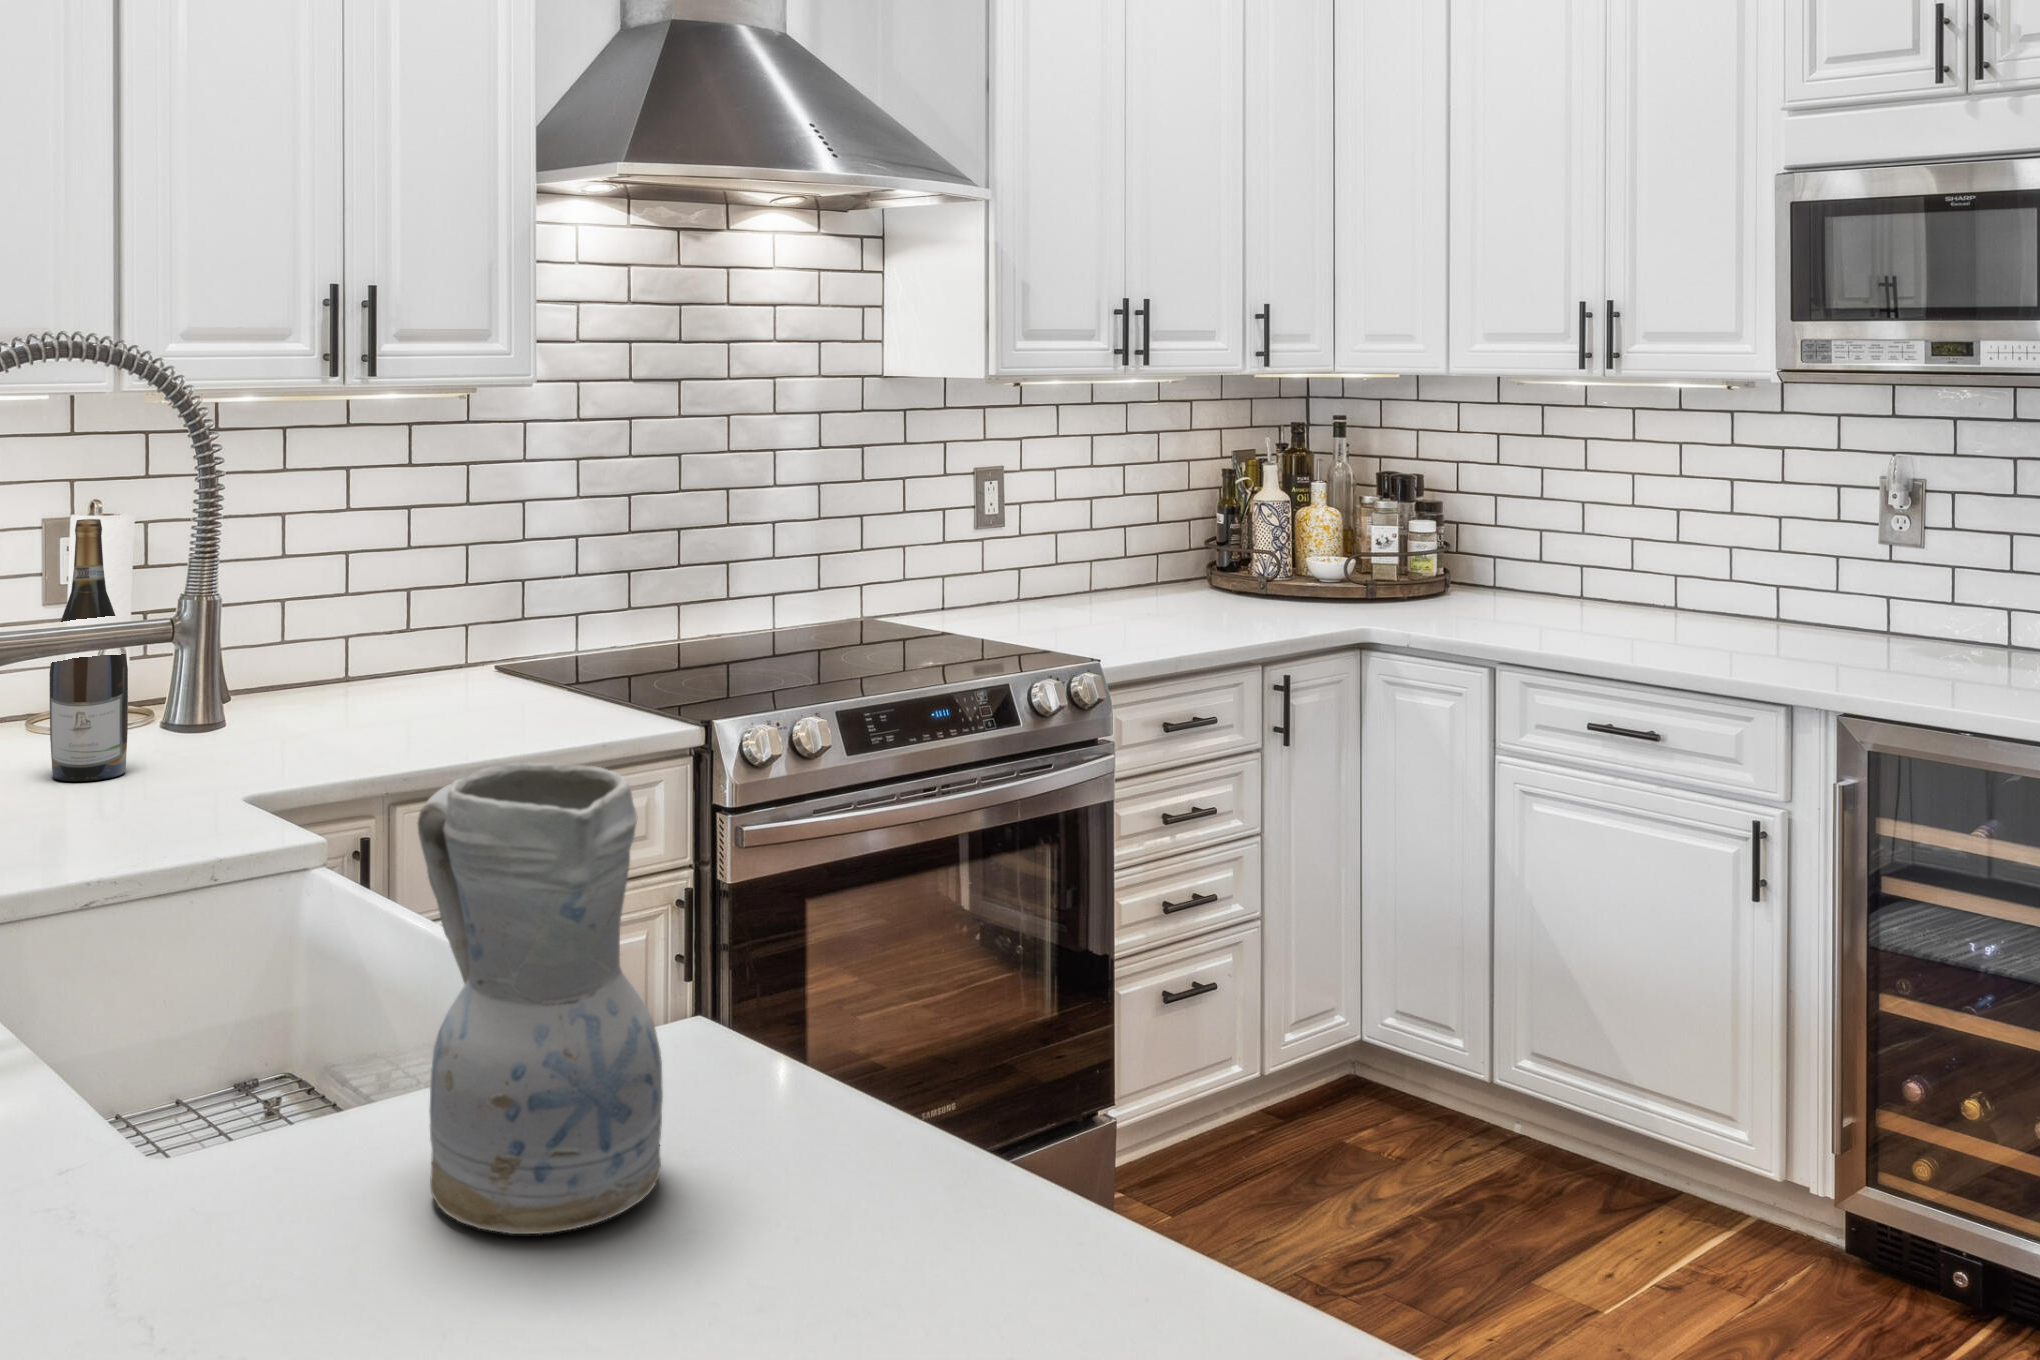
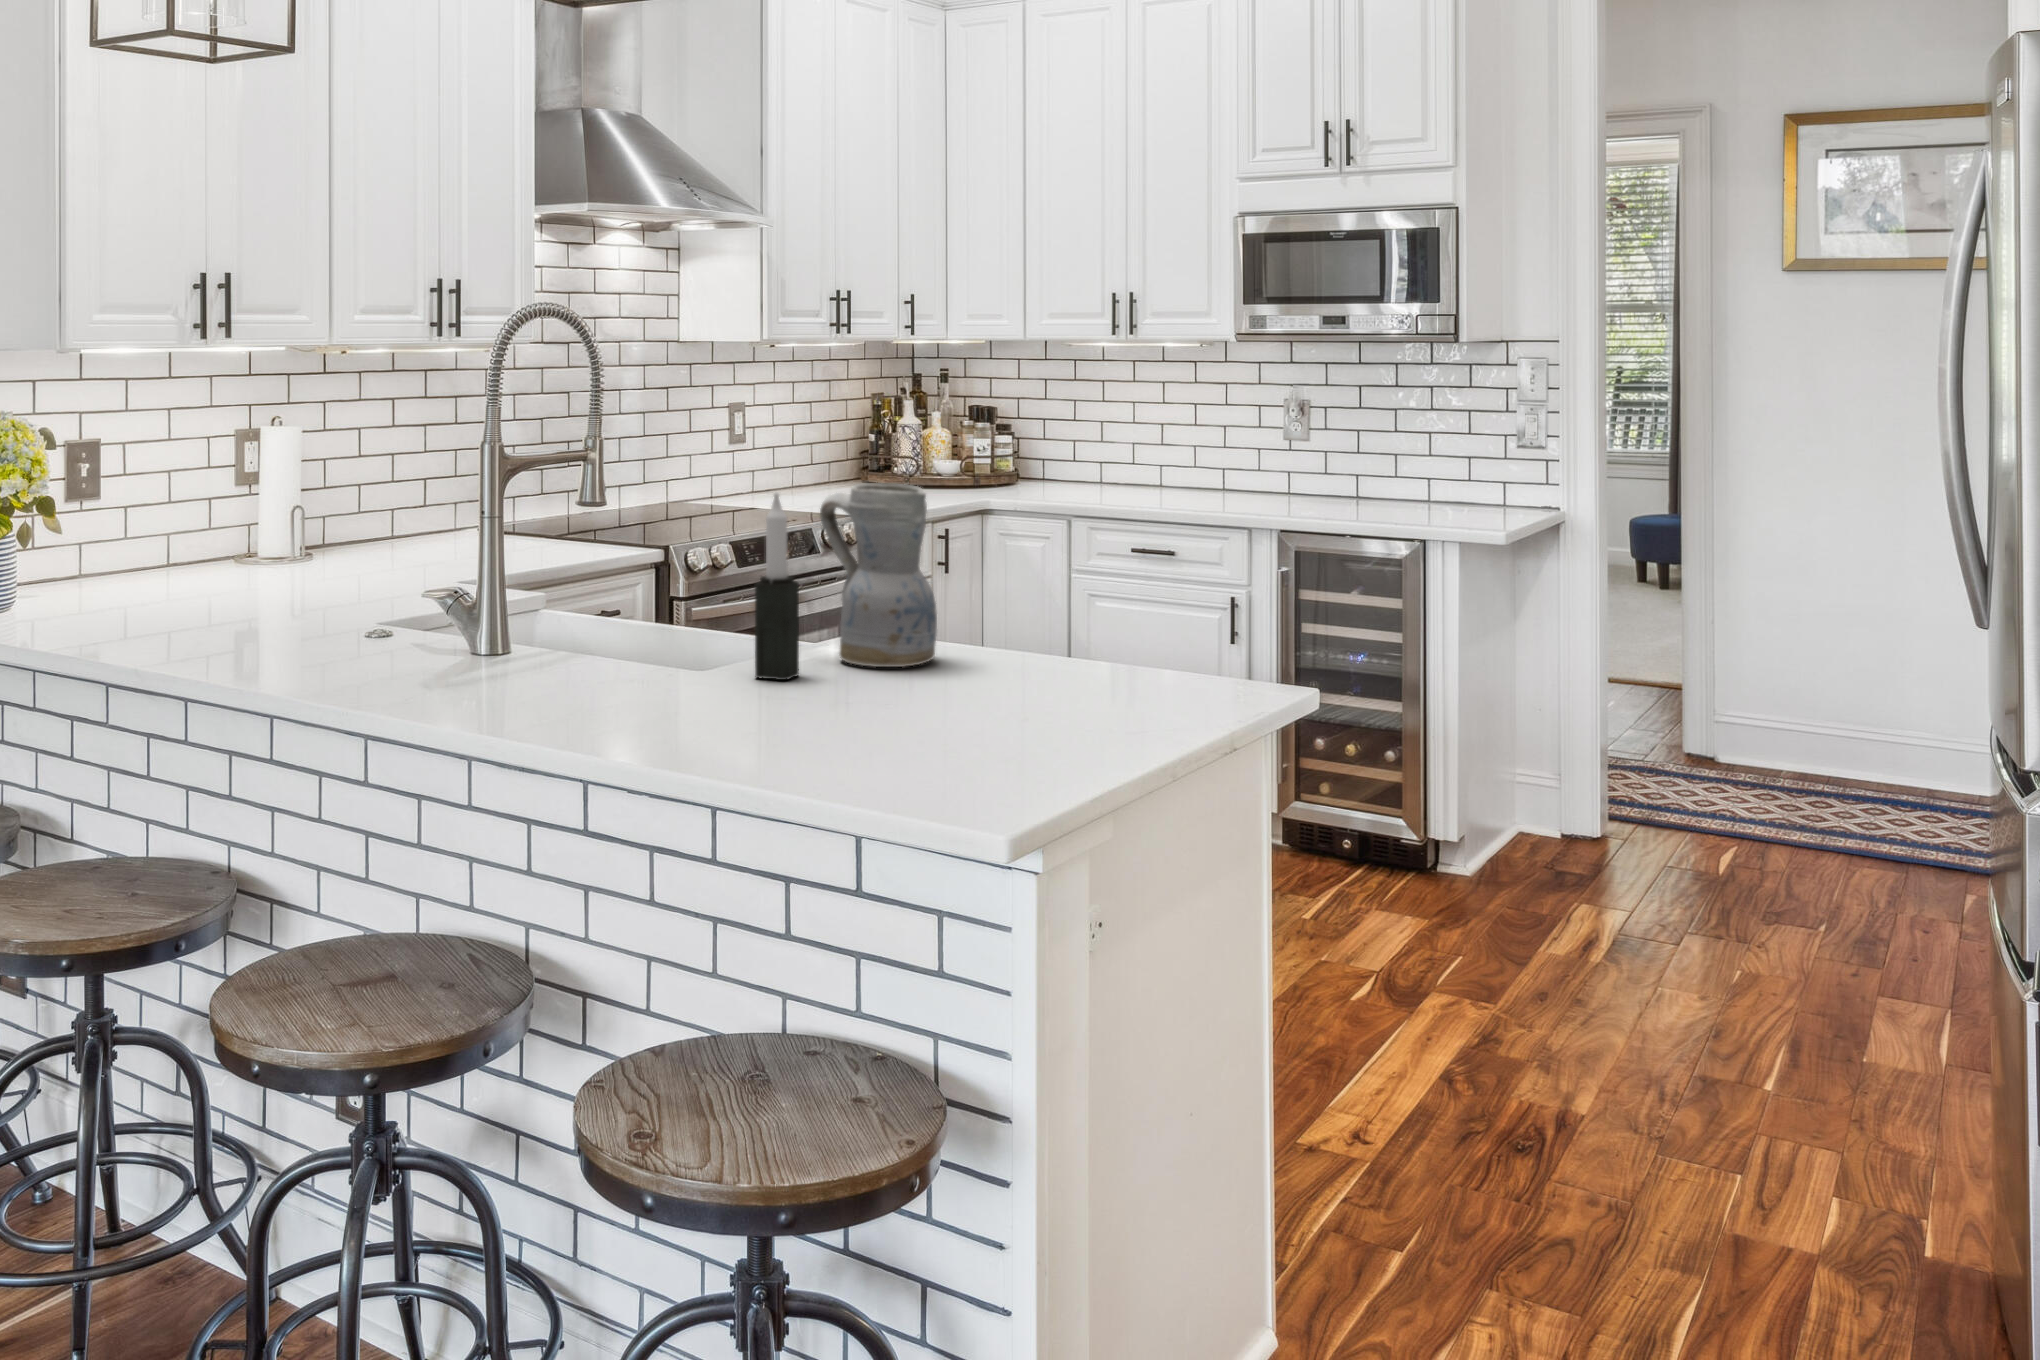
wine bottle: present [50,519,128,781] -> none [318,421,363,578]
candle: none [145,803,261,1273] -> present [755,492,799,680]

